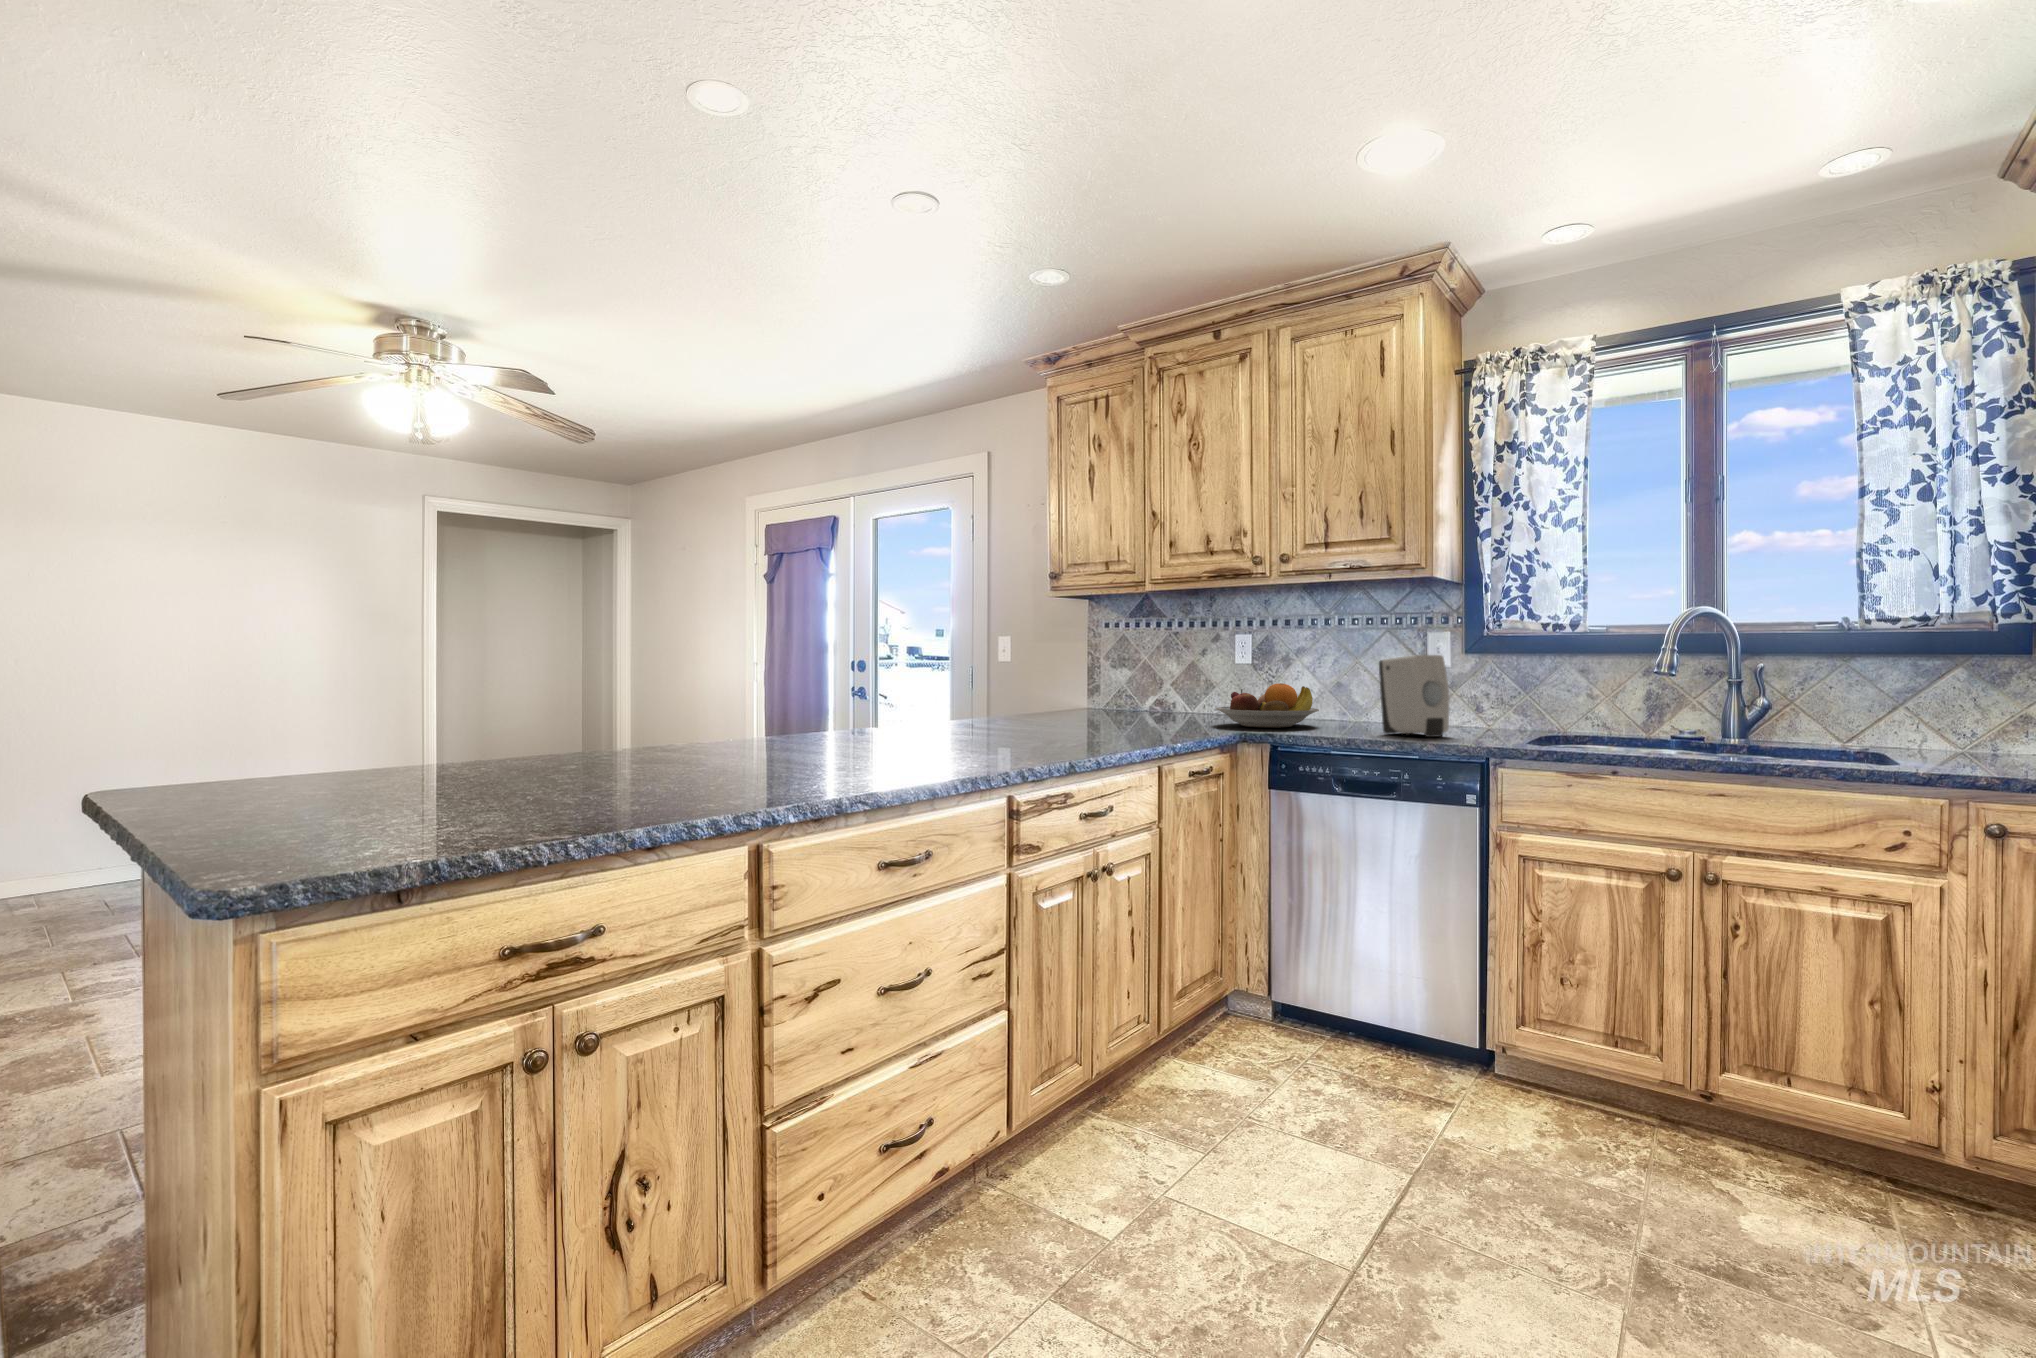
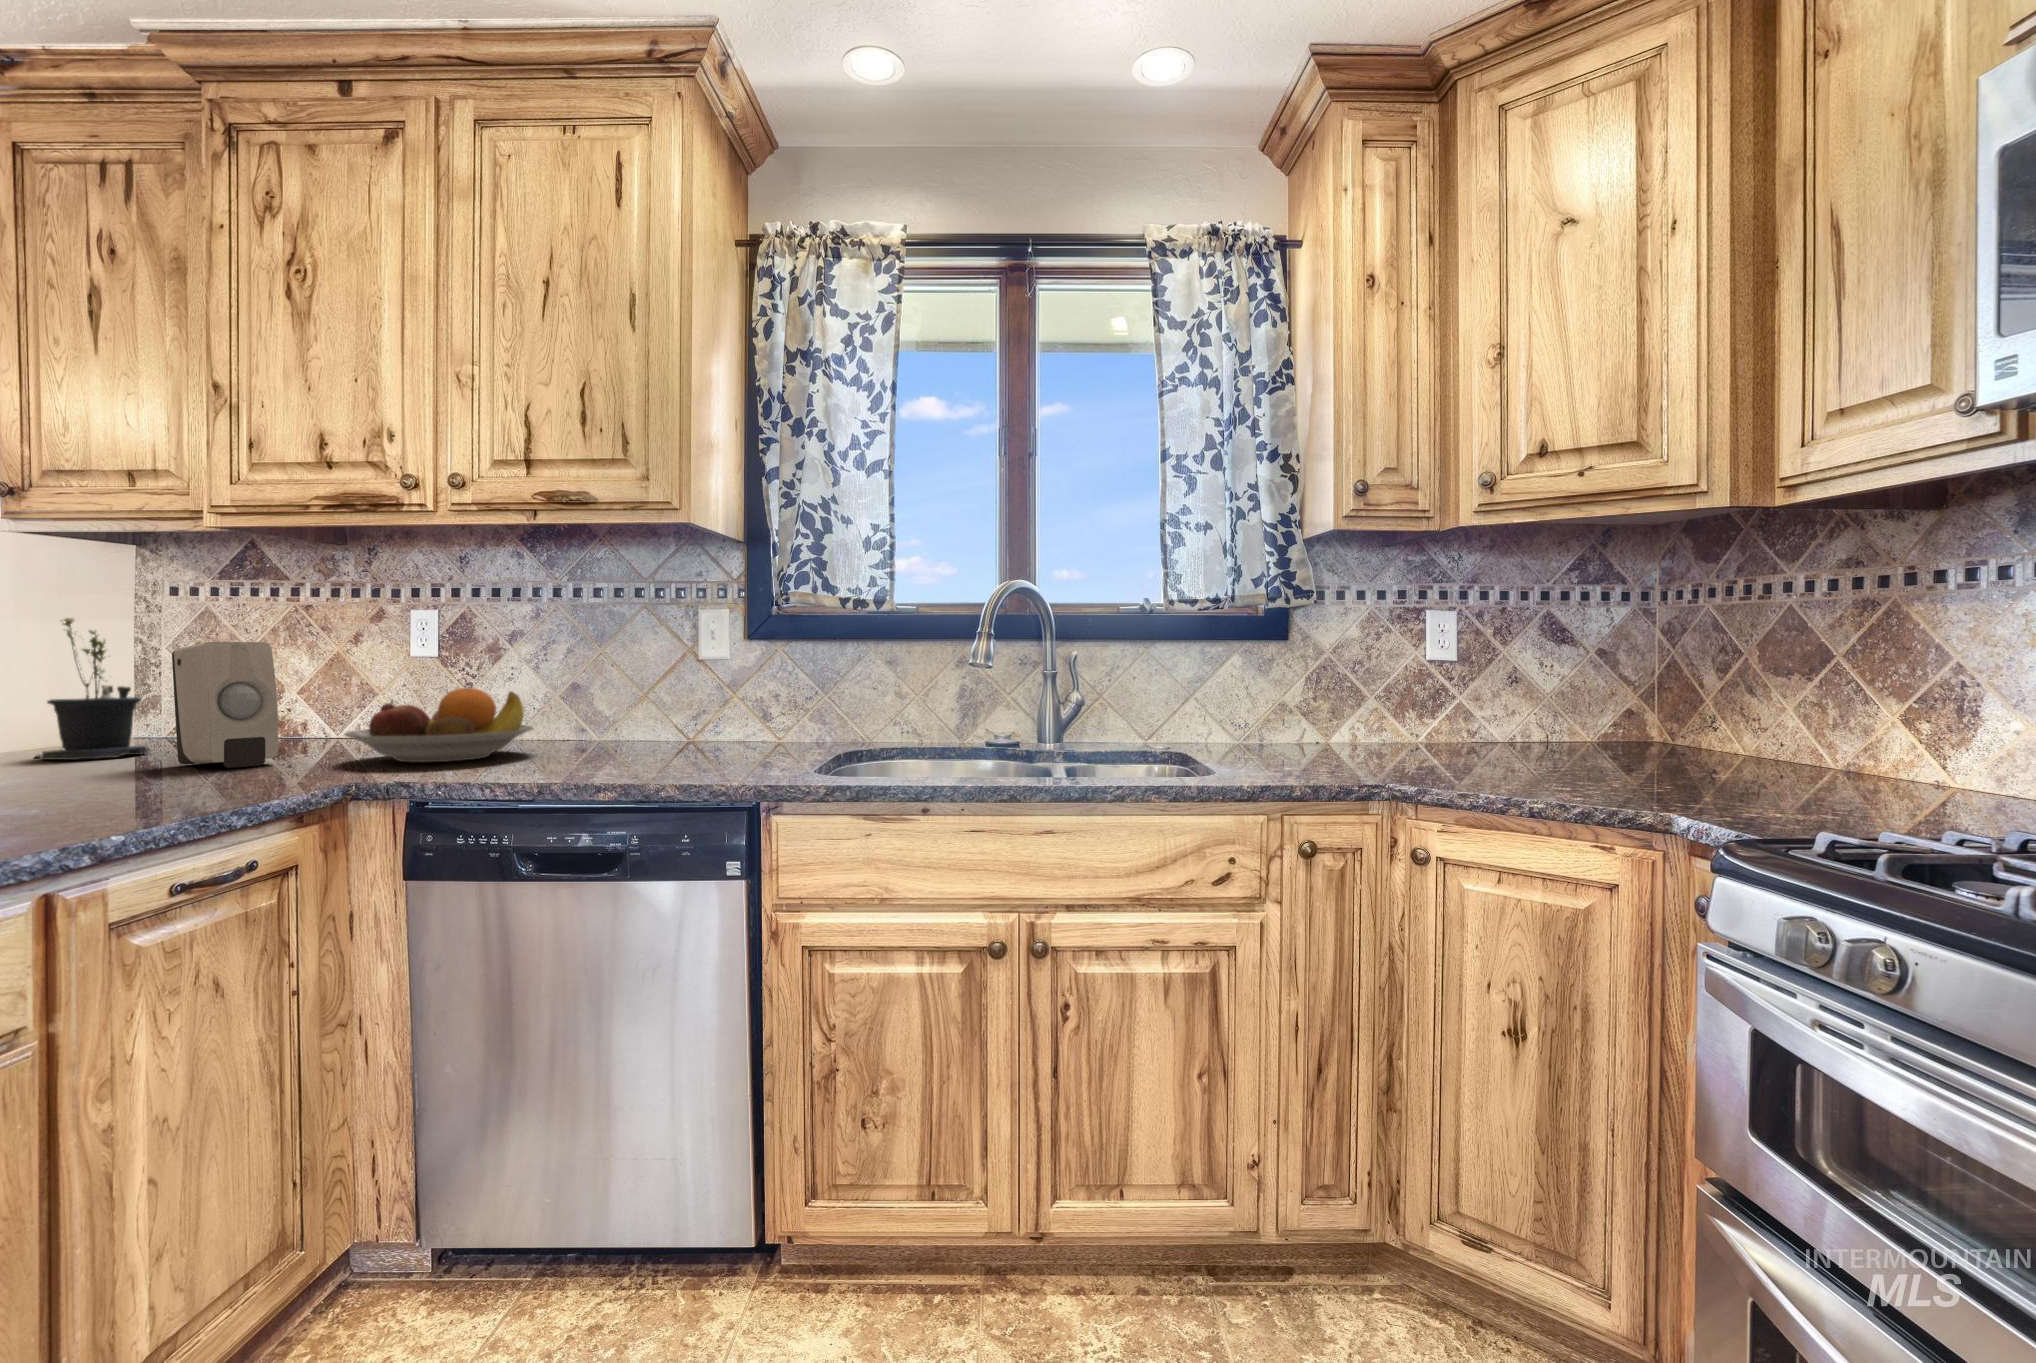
potted plant: none [1058,643,1108,718] -> present [36,618,149,760]
soap dispenser: present [1379,655,1449,737] -> present [172,642,278,768]

